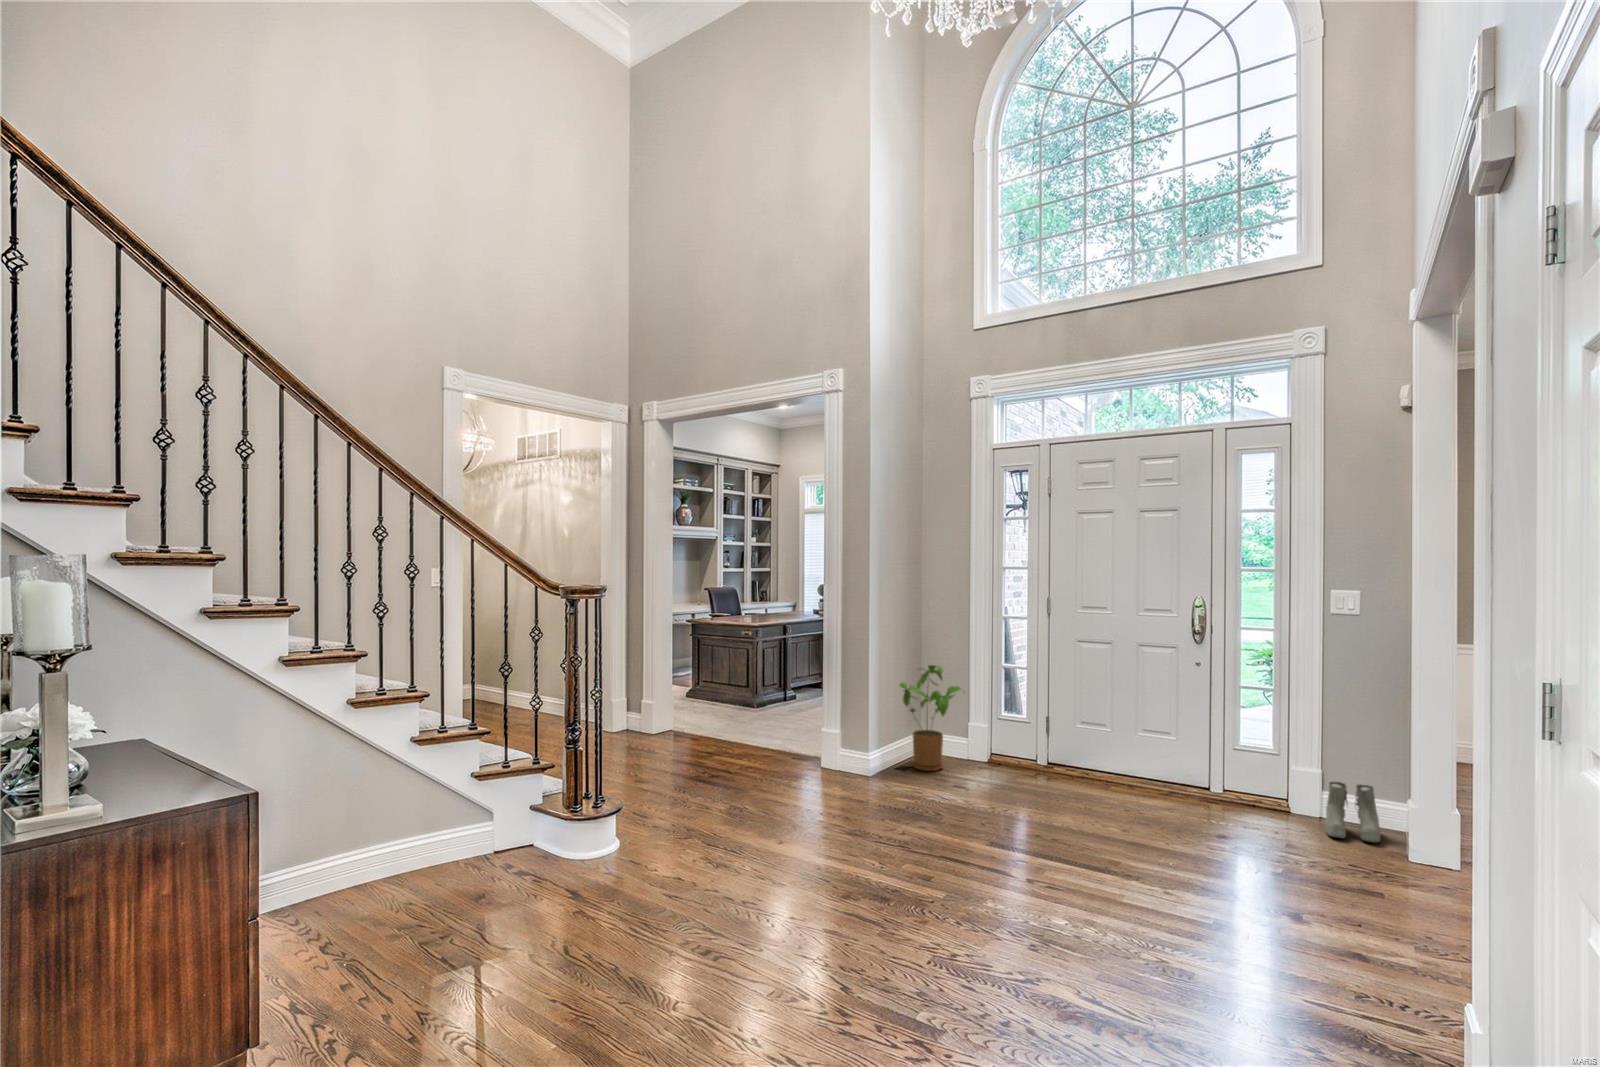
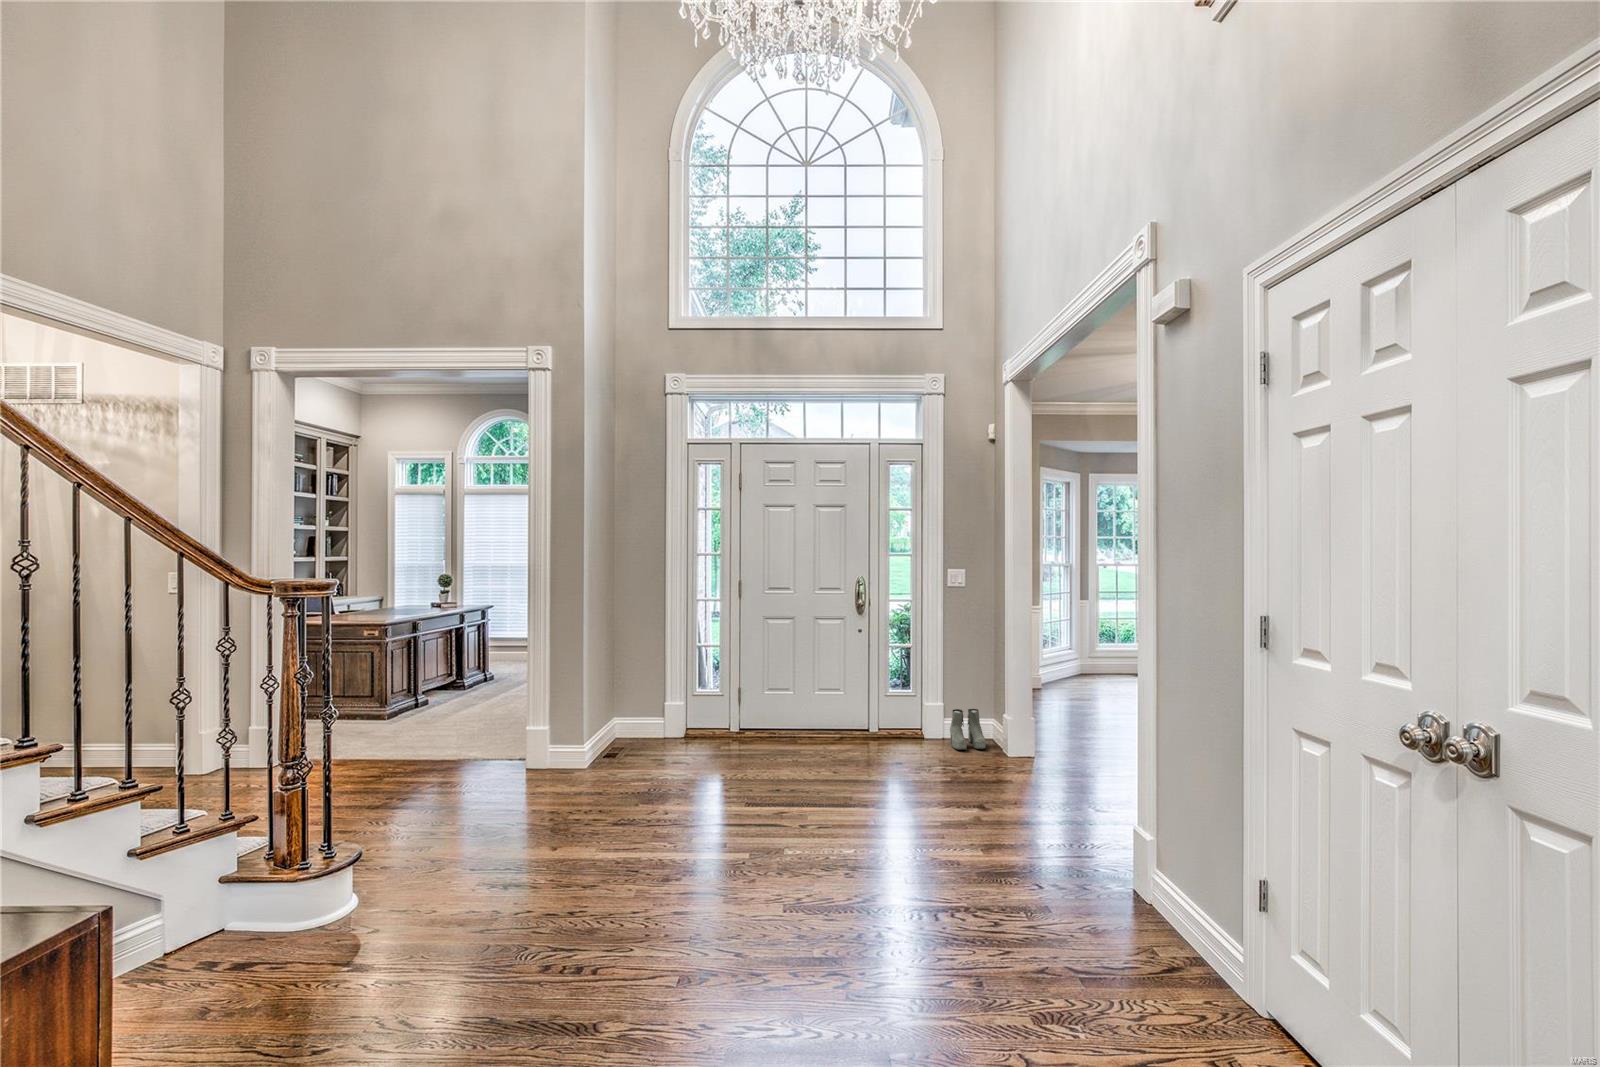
house plant: present [900,665,964,771] -> none [603,649,665,753]

